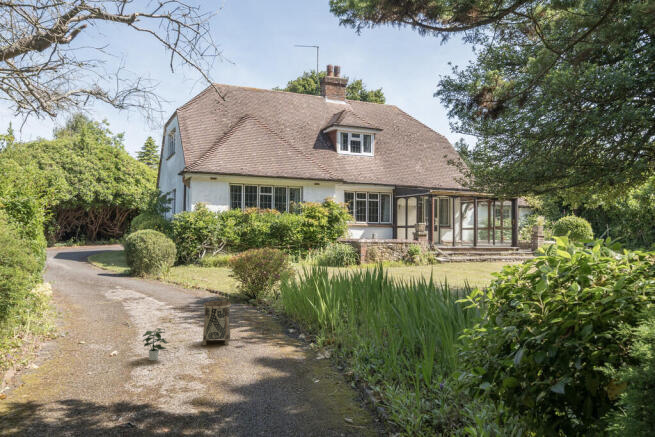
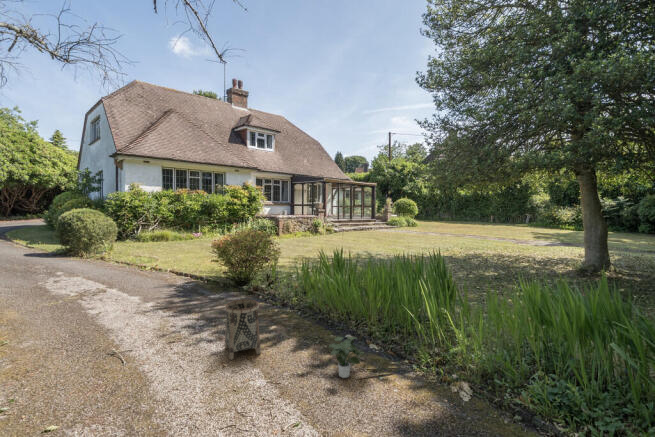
potted plant: present [143,328,169,360] -> present [329,337,364,378]

